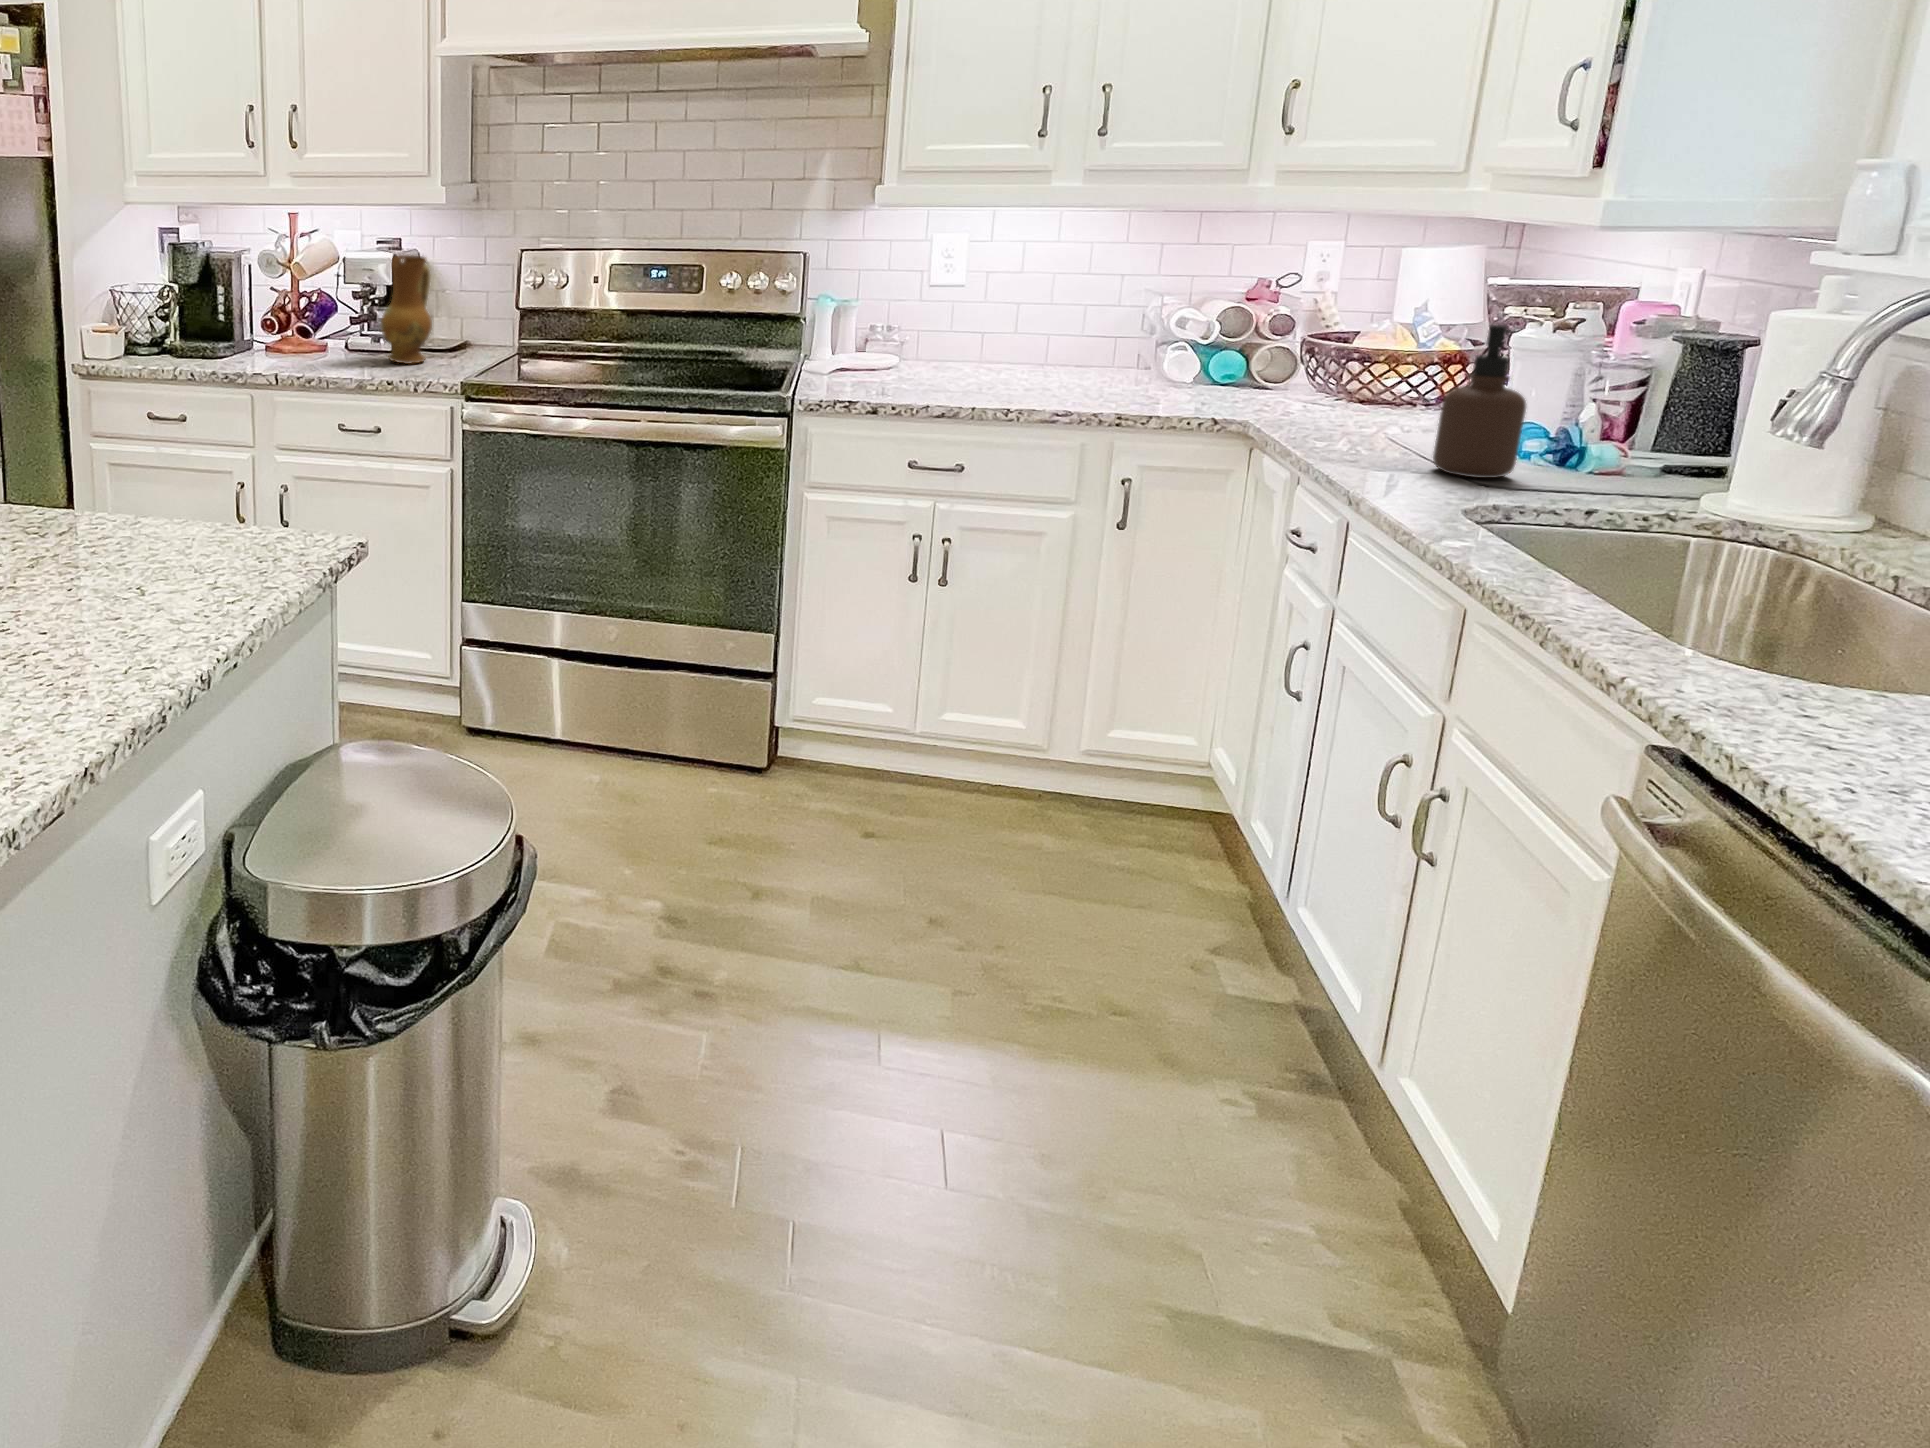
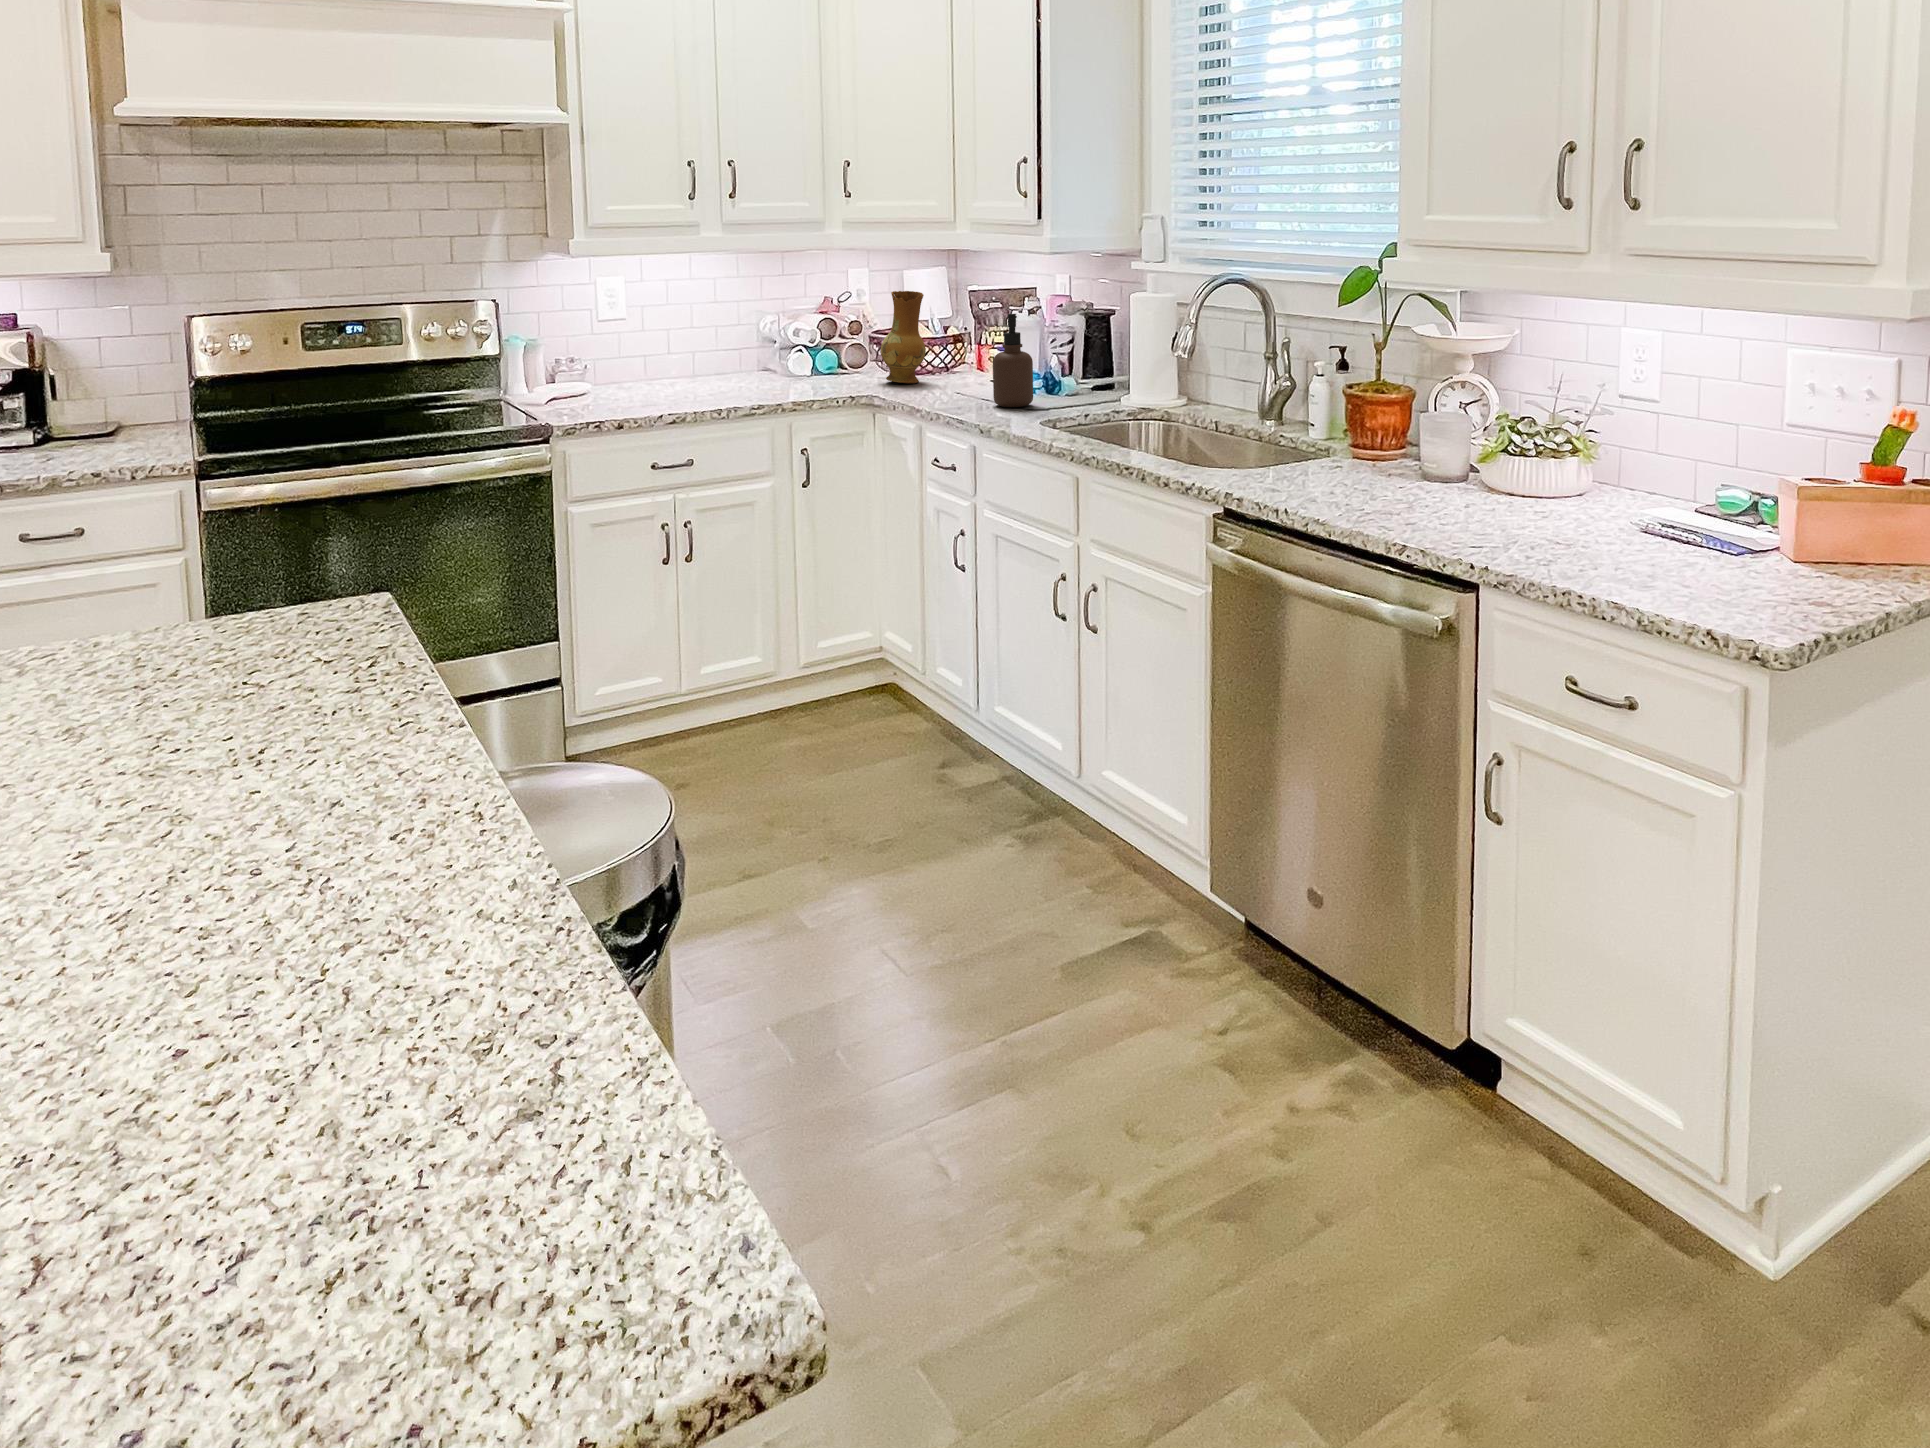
ceramic jug: present [381,255,432,364] -> present [881,291,926,383]

